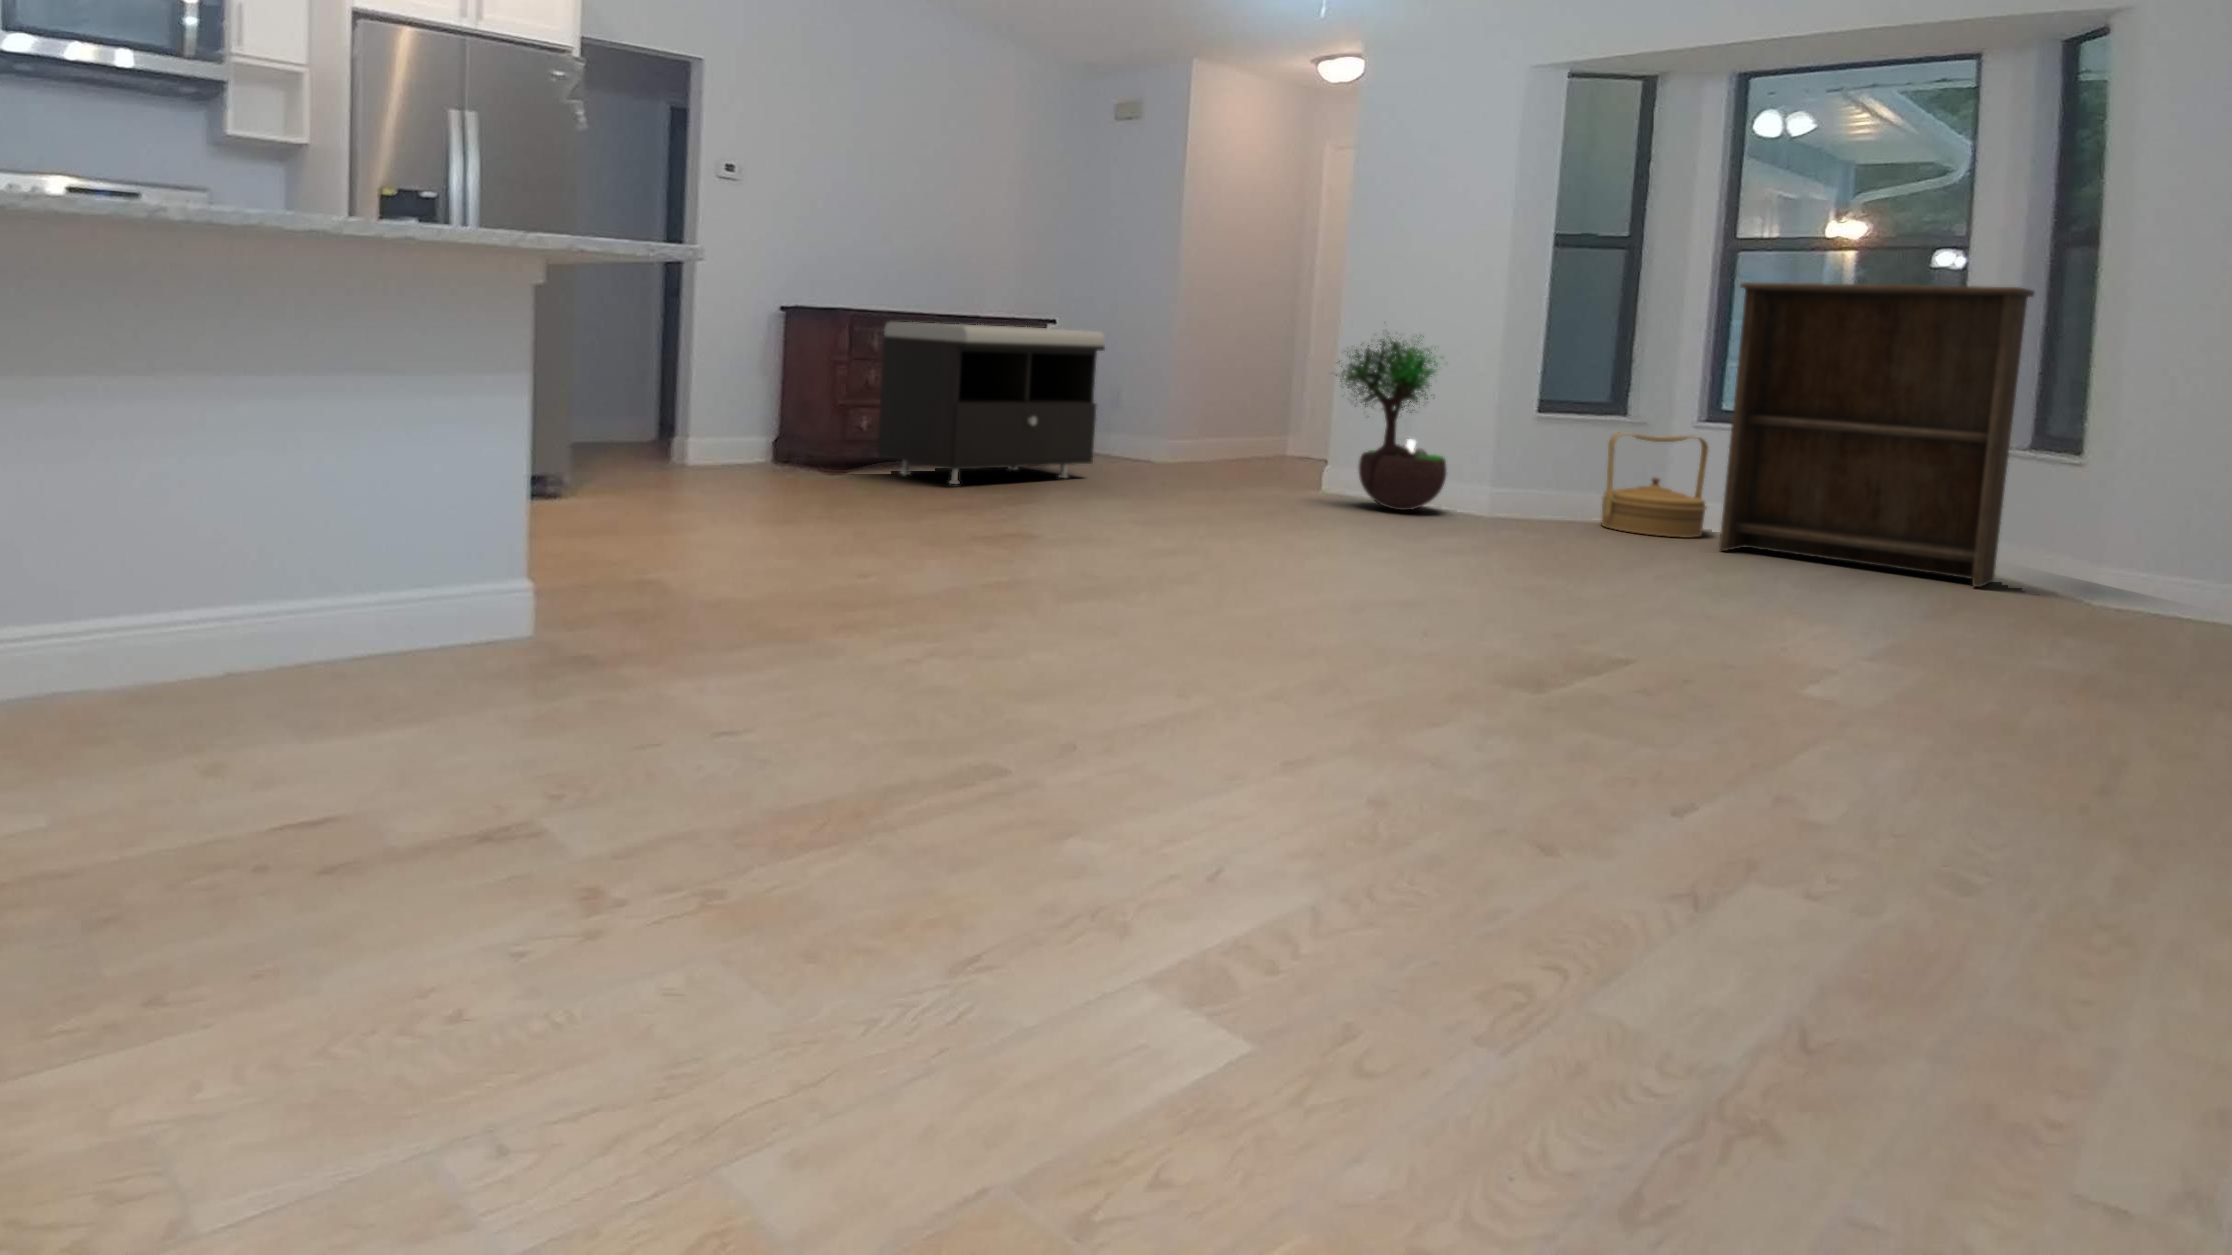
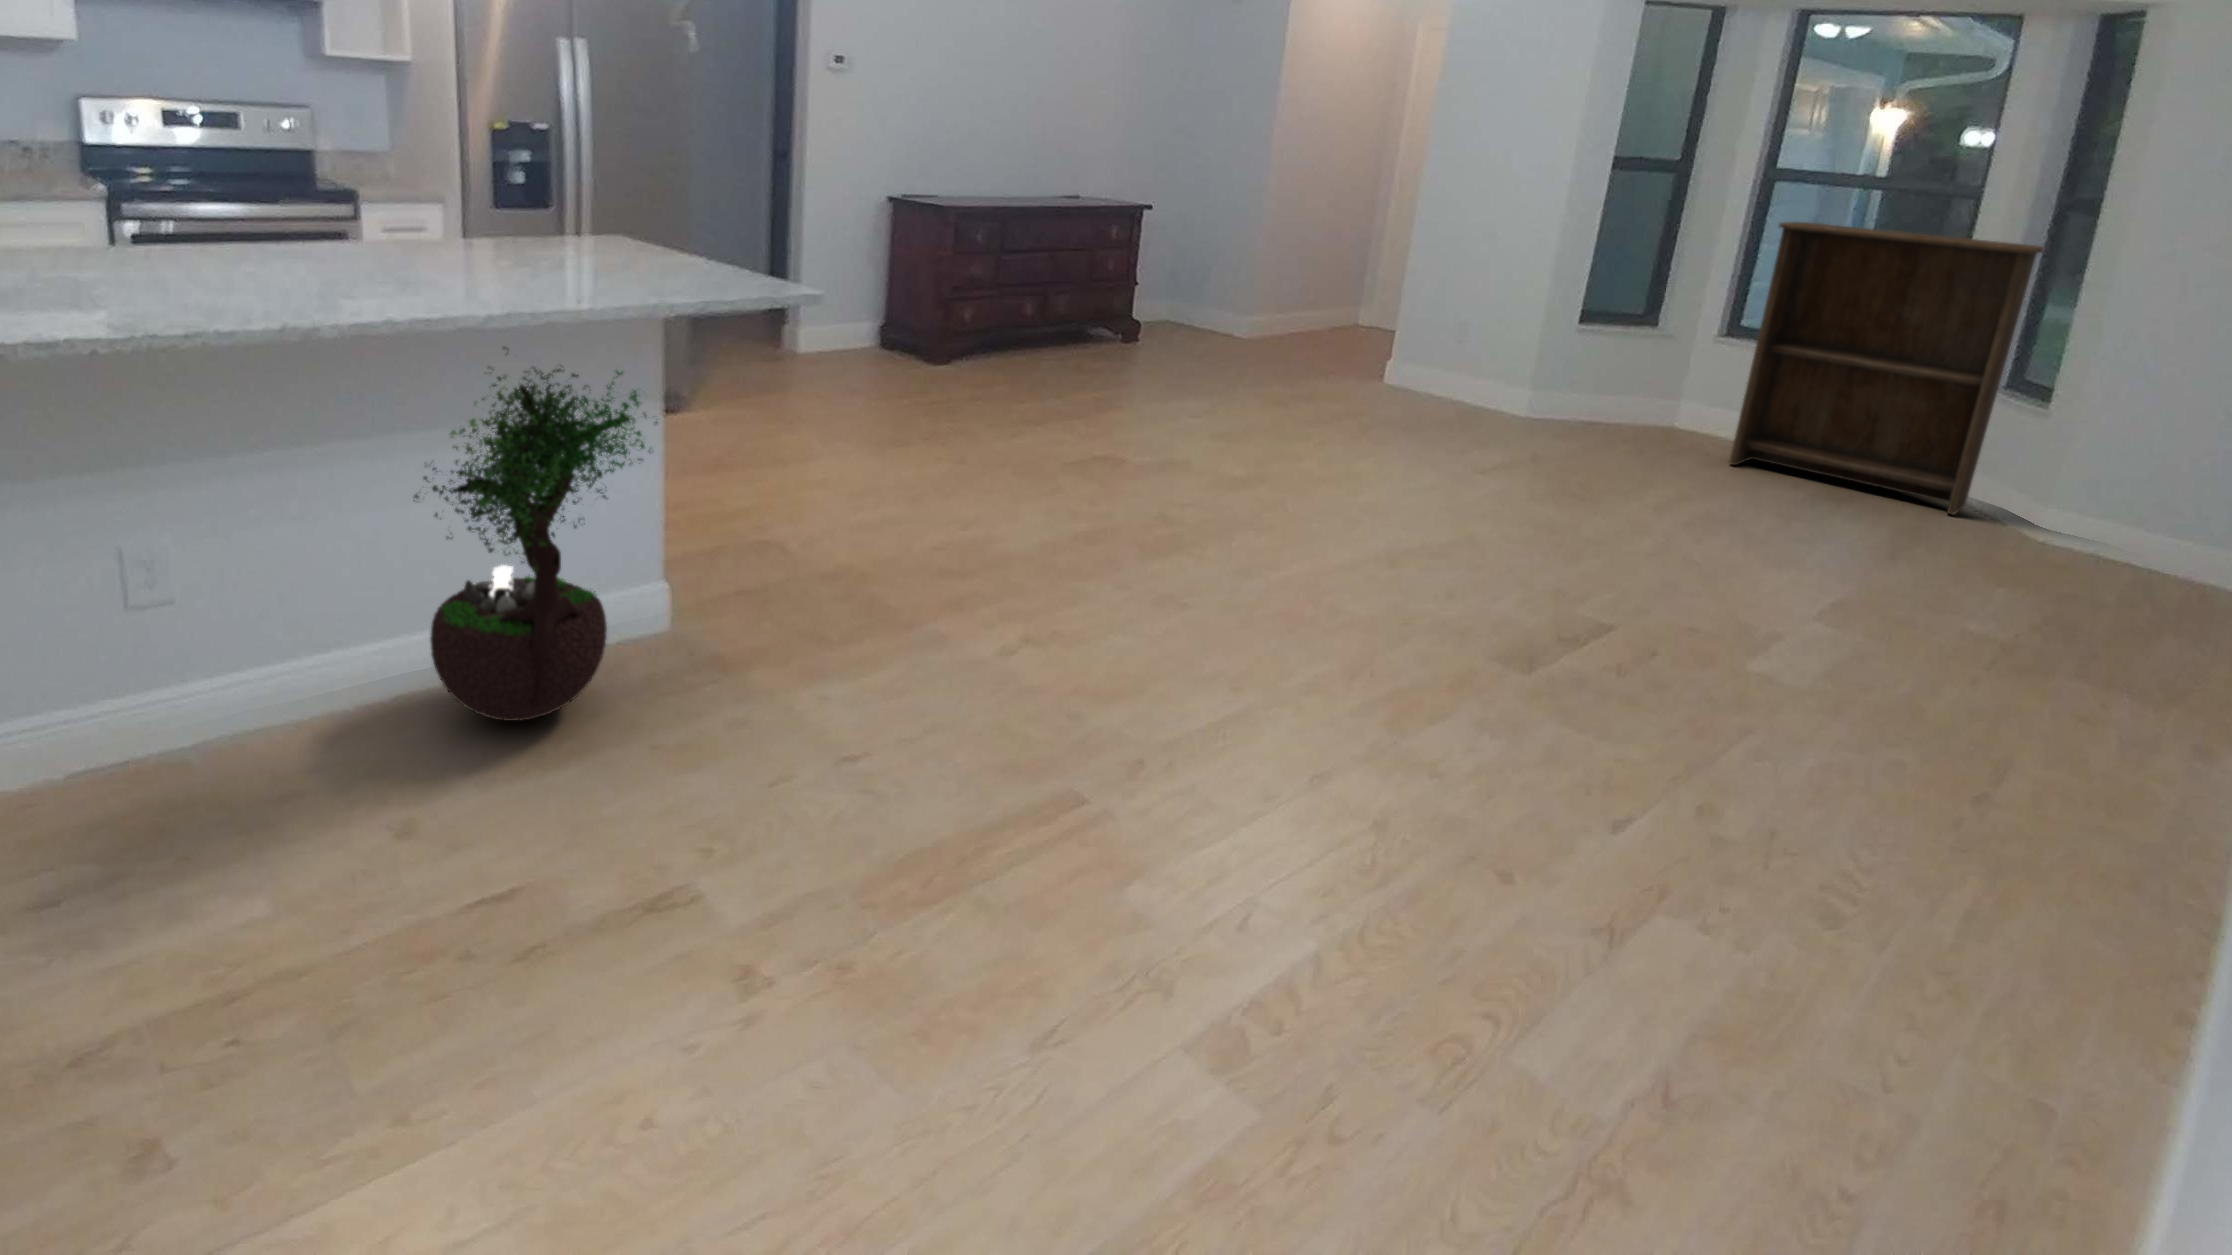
storage bench: present [877,322,1105,484] -> none [976,219,1191,376]
potted tree: present [1331,322,1446,510] -> present [414,347,657,721]
woven basket: present [1601,433,1709,538] -> none [1626,348,1730,446]

